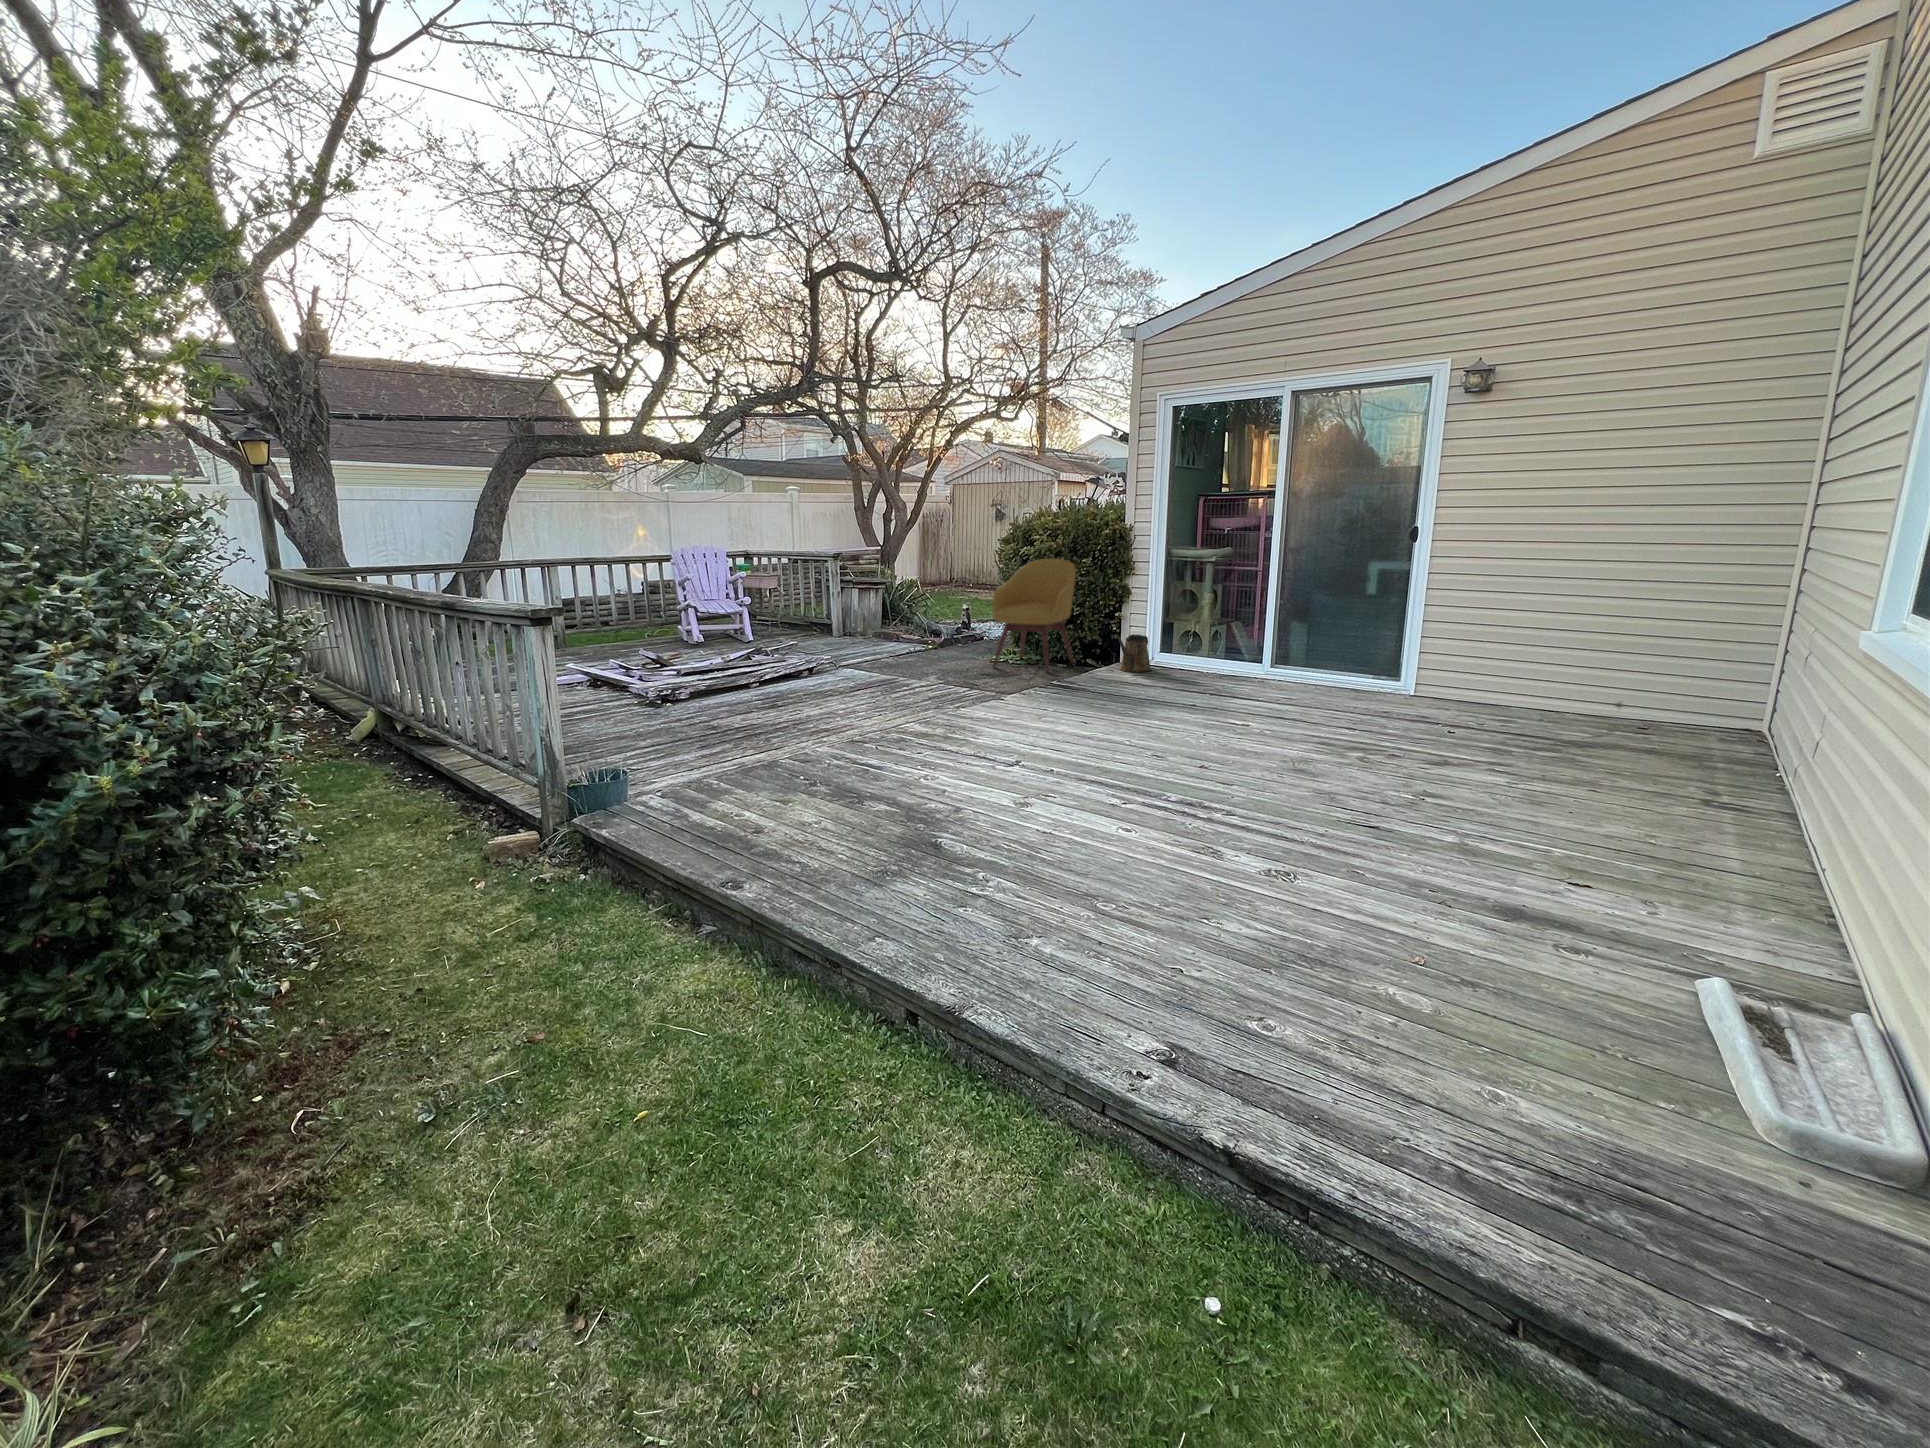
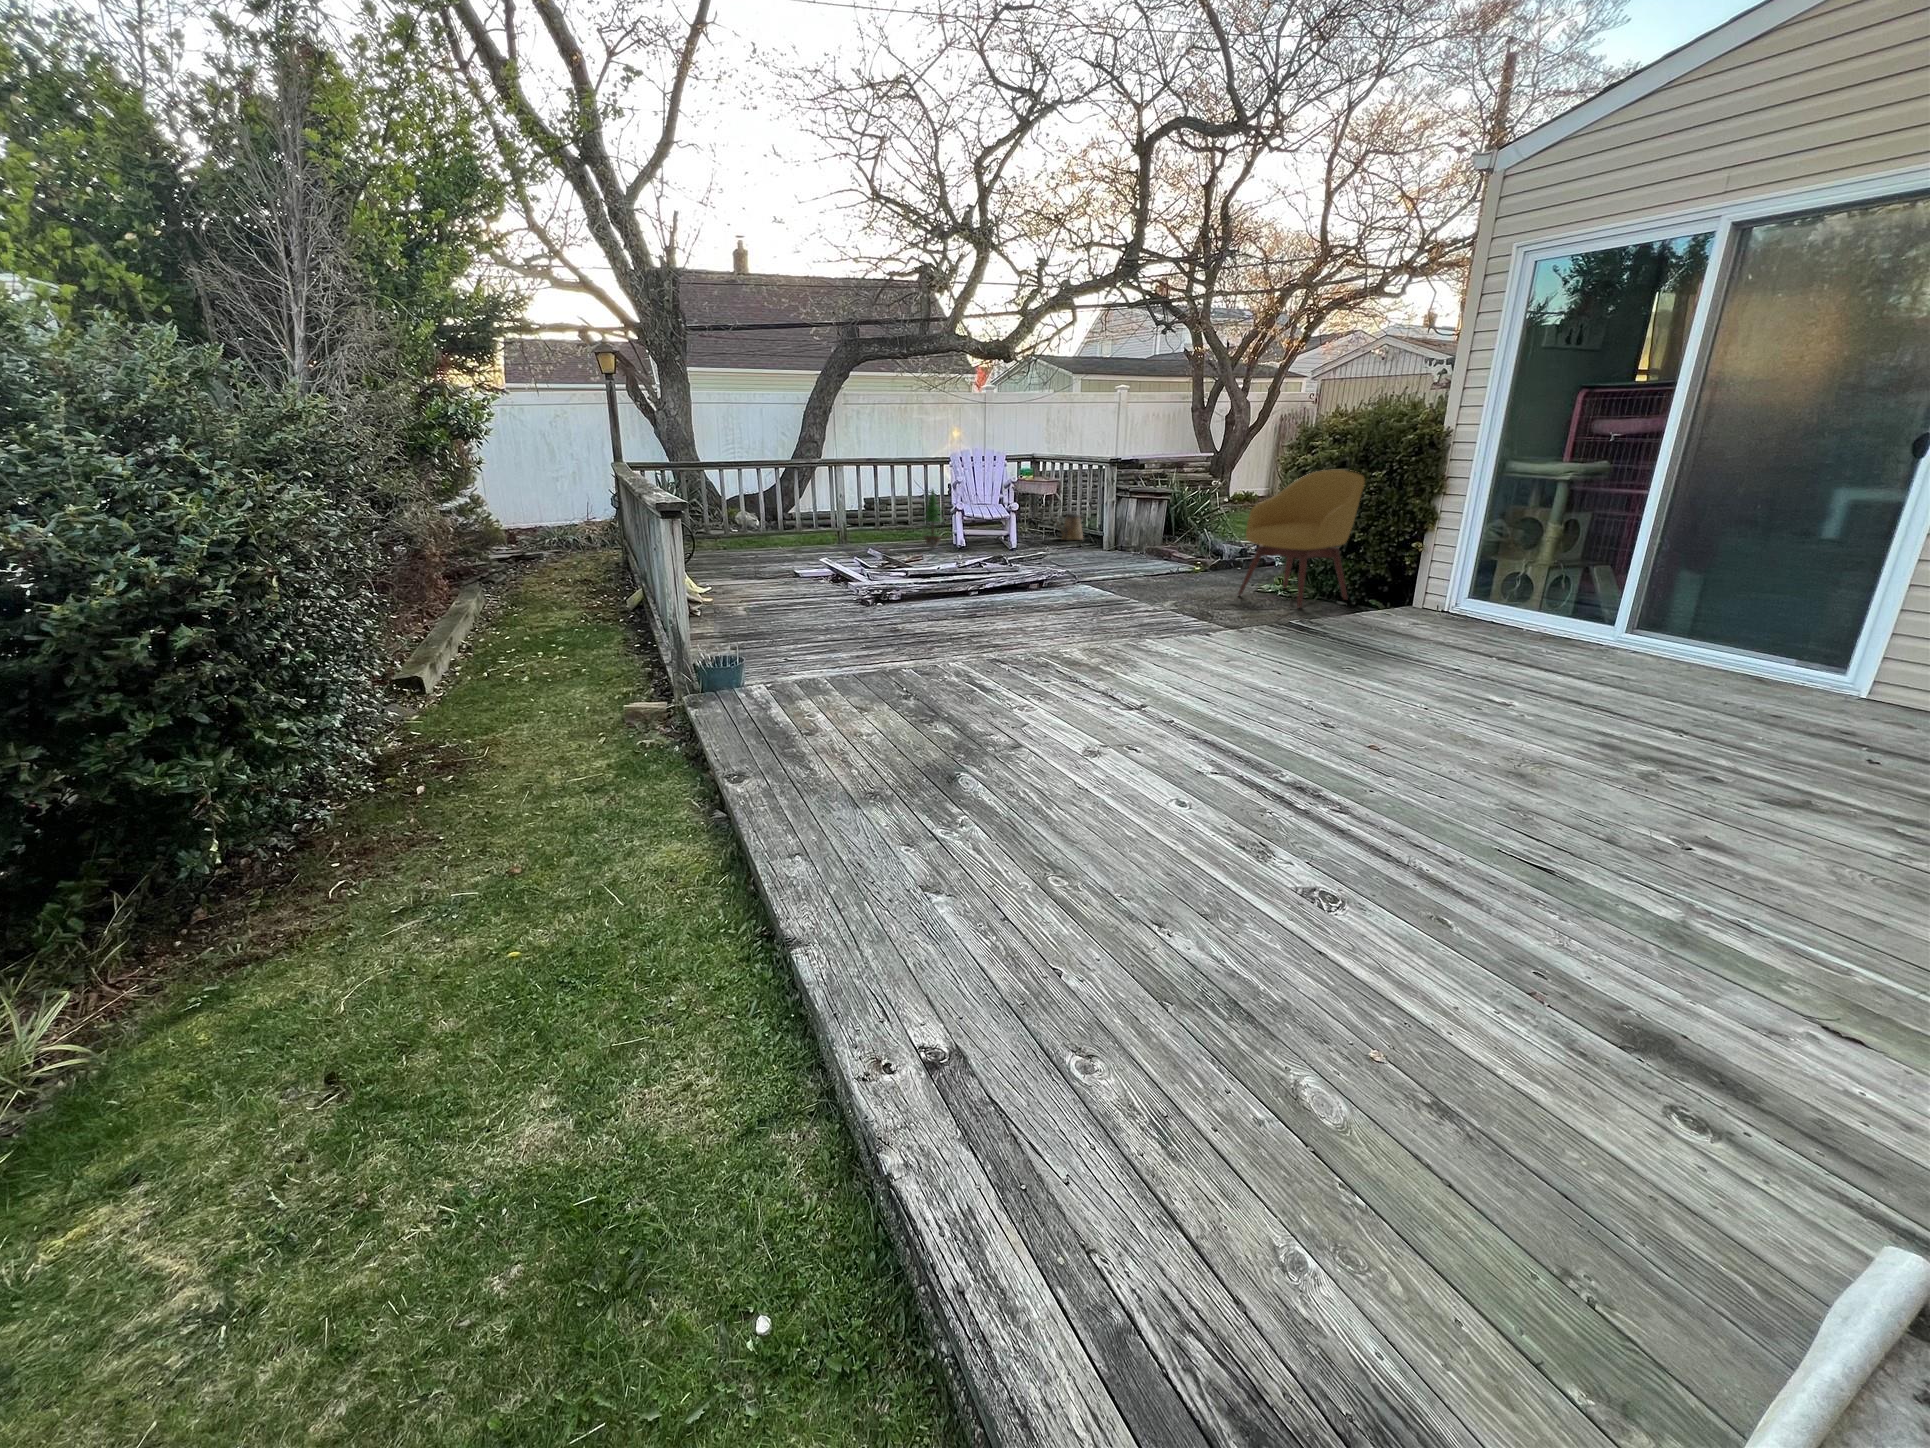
potted tree: none [657,587,680,649] -> present [924,490,942,549]
watering can: present [1116,635,1151,672] -> present [1052,513,1086,540]

